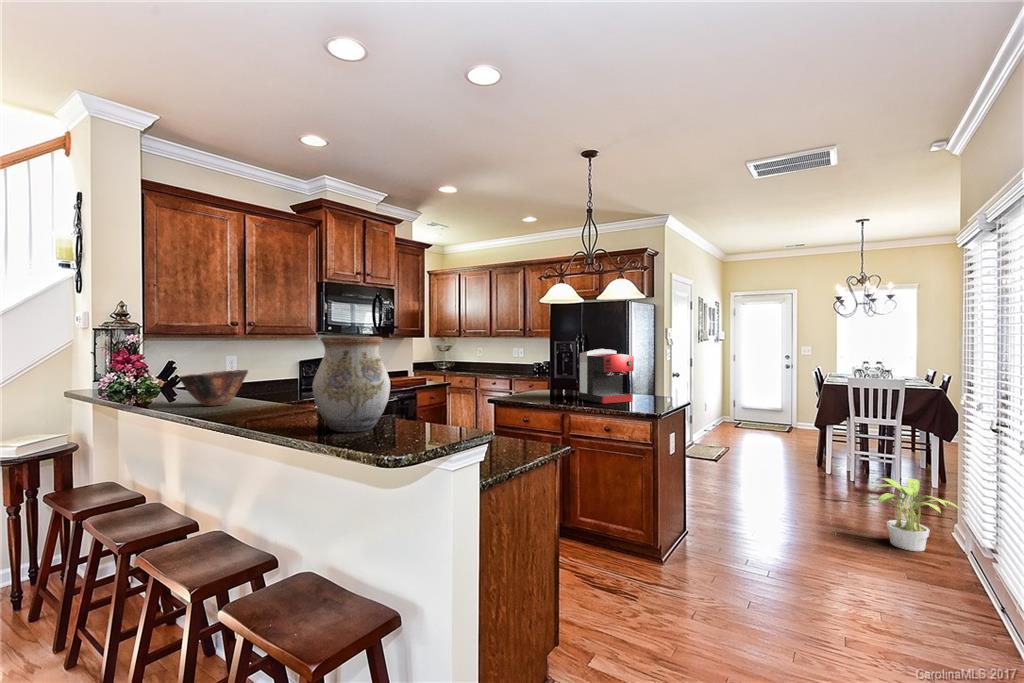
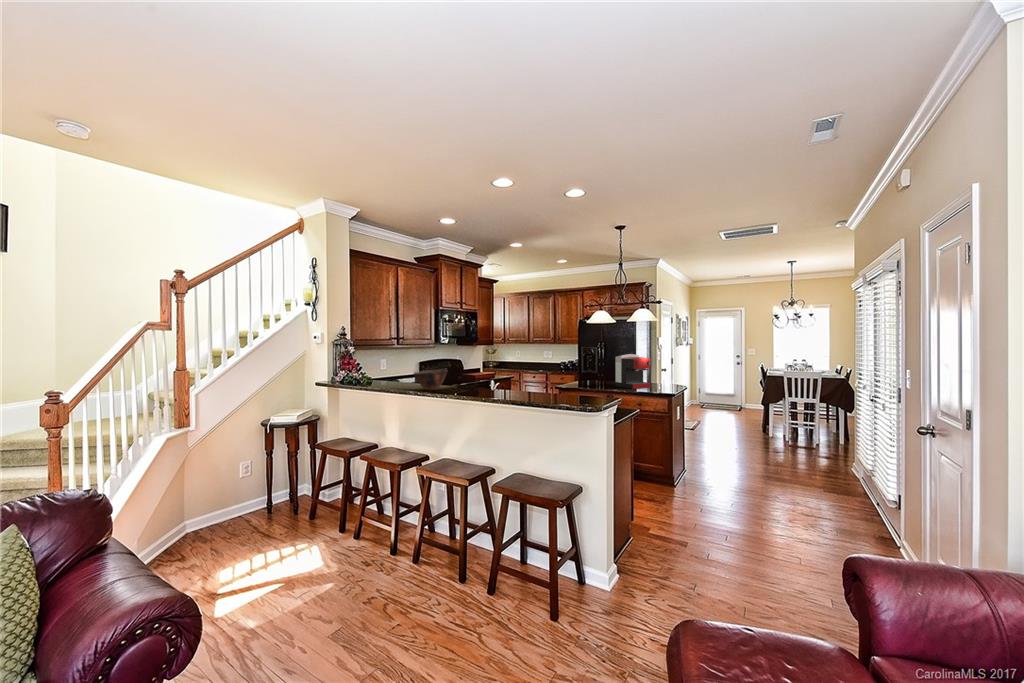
vase: present [313,336,390,432] -> none [521,352,559,401]
potted plant: present [864,478,959,551] -> none [795,435,855,479]

